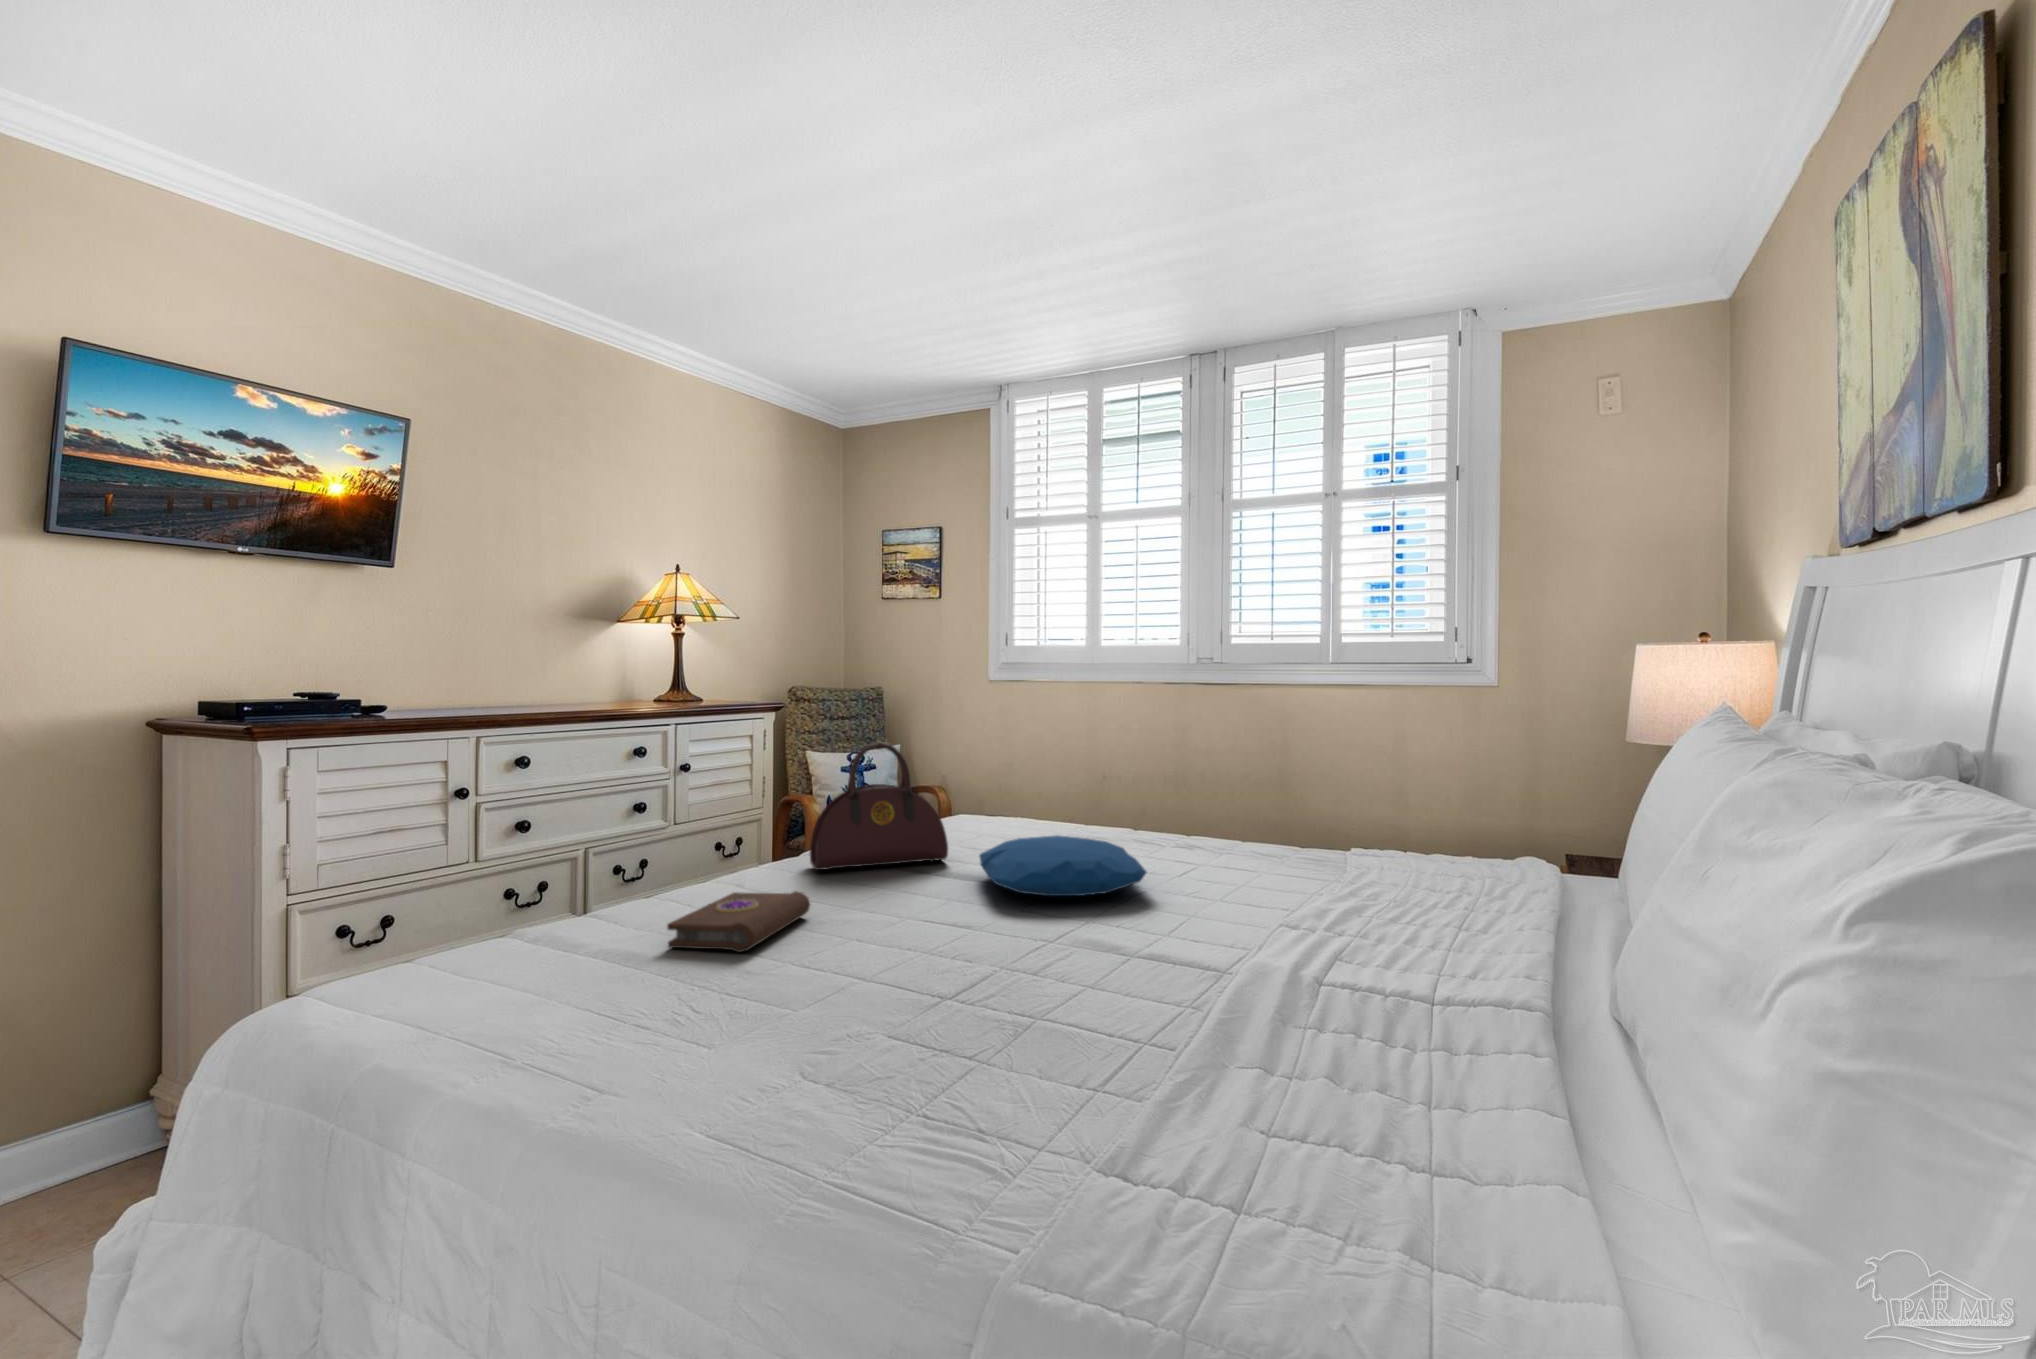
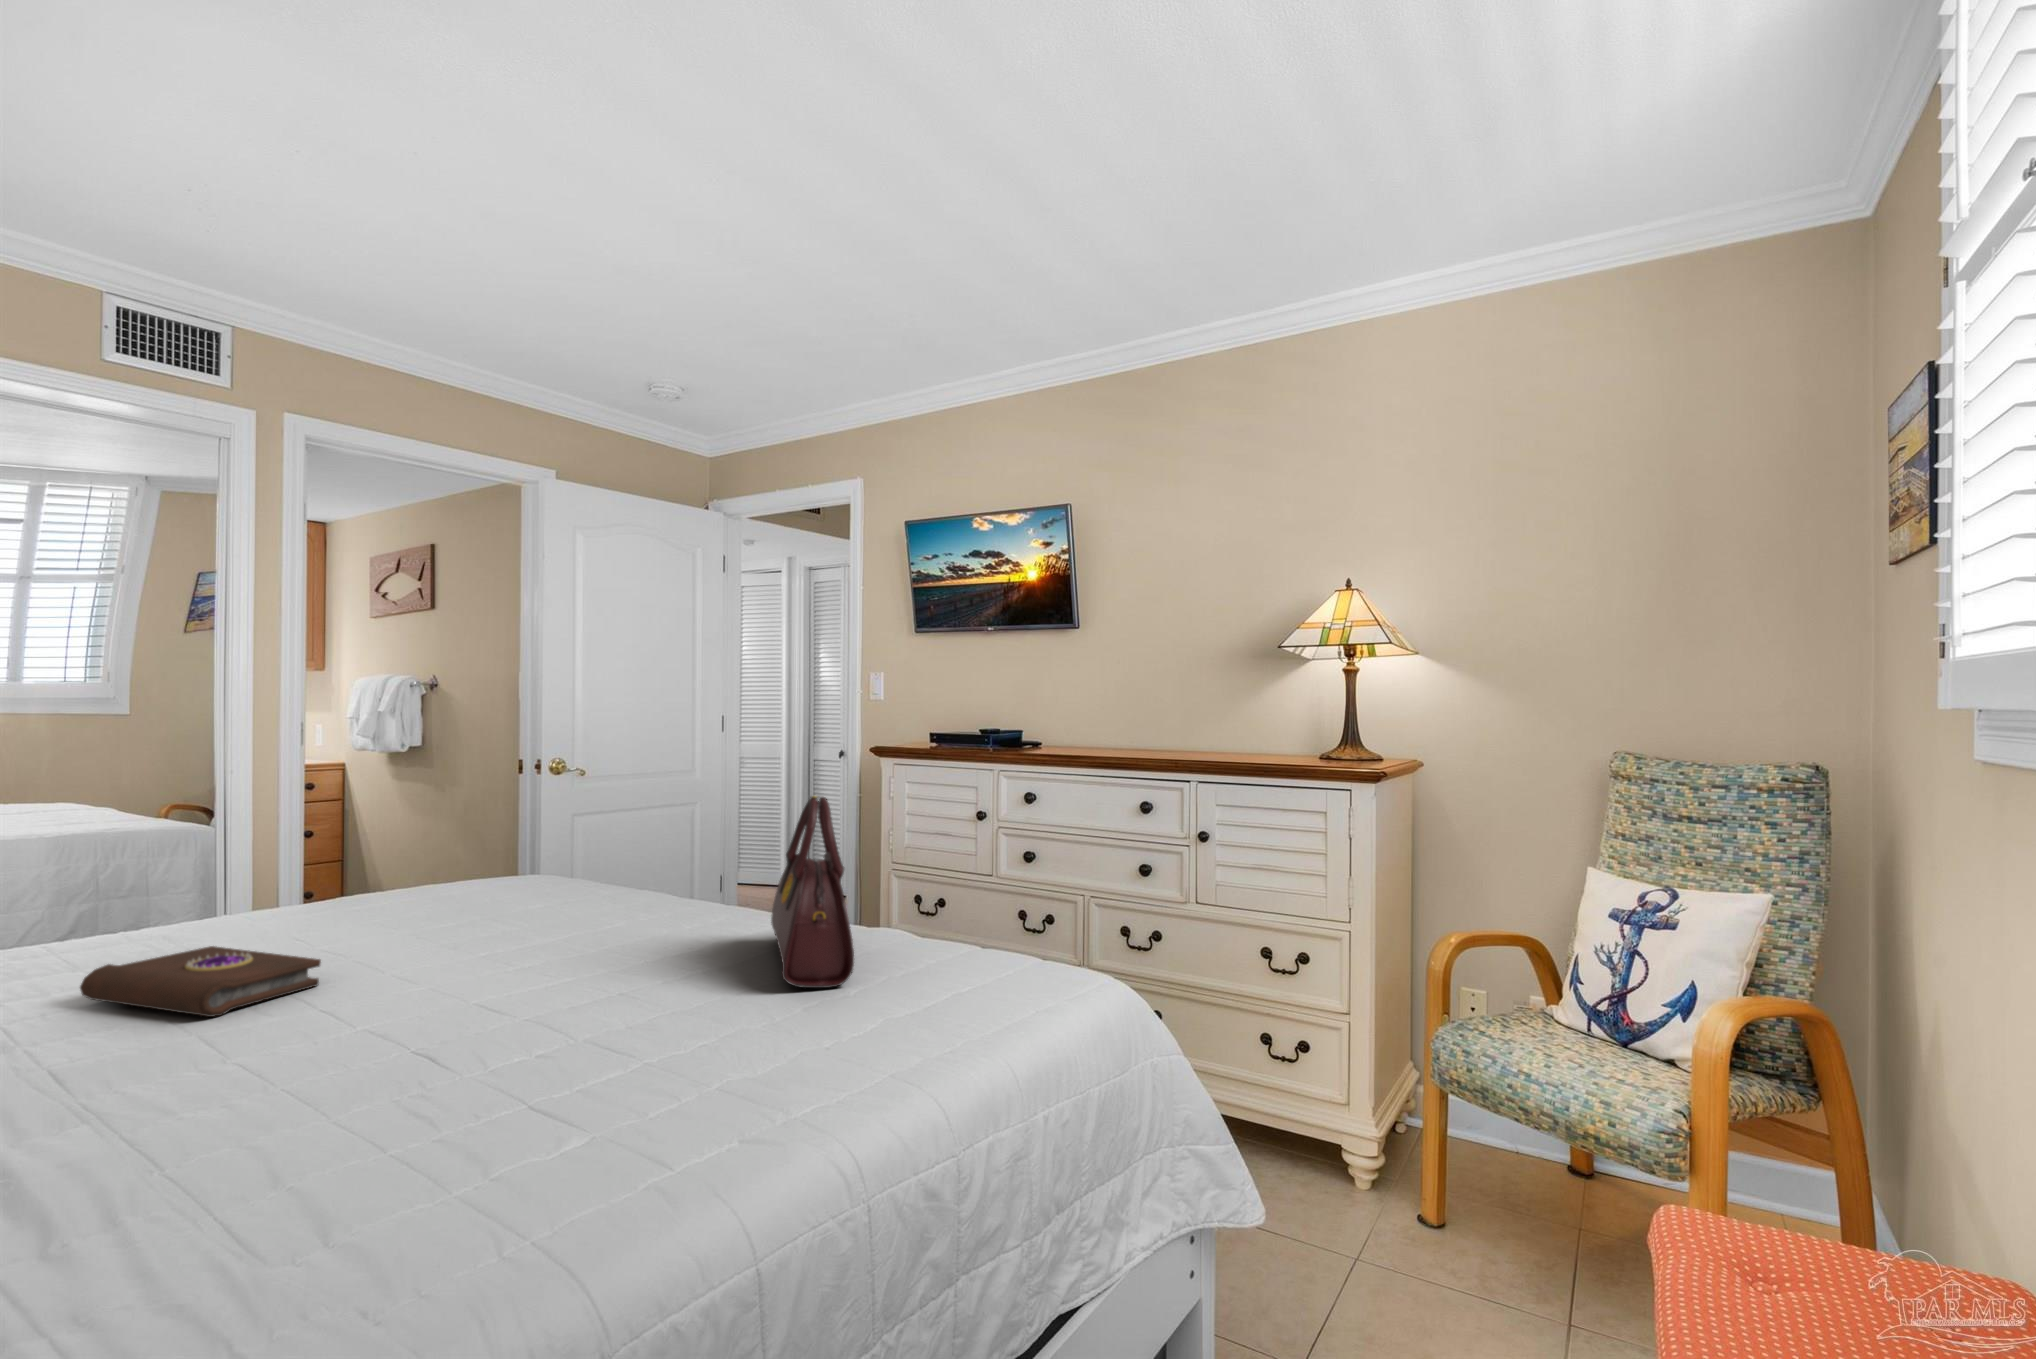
pillow: present [979,835,1147,896] -> none [338,958,703,1095]
book: present [667,891,810,952] -> present [80,946,321,1017]

